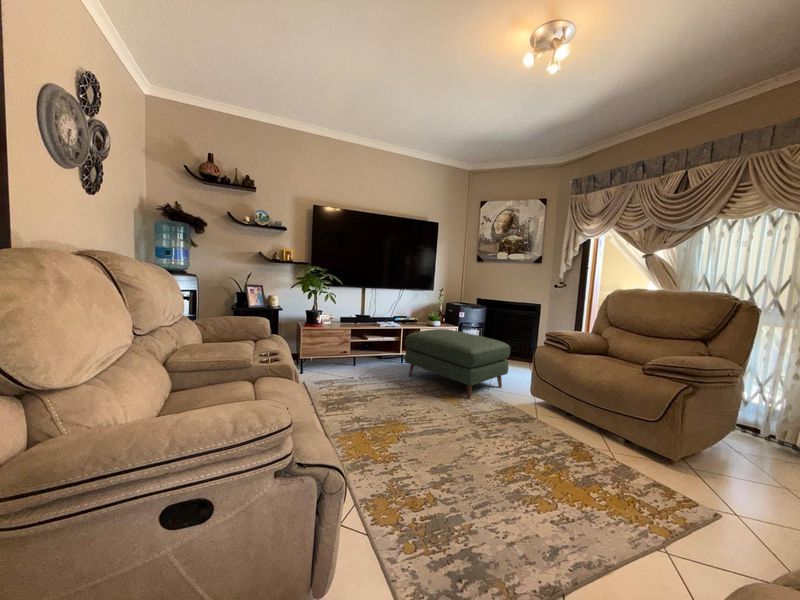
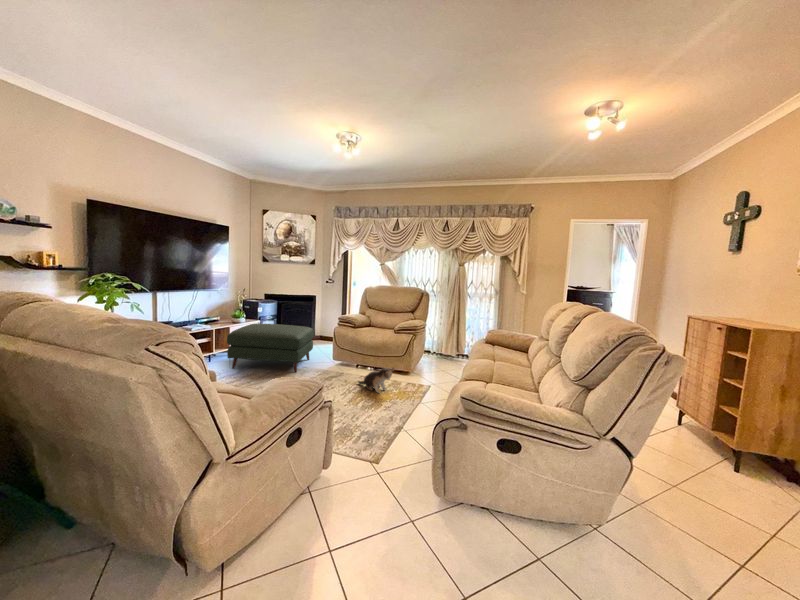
plush toy: none [543,433,606,480] -> present [358,368,395,393]

